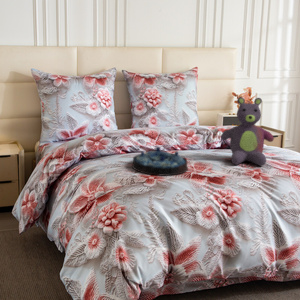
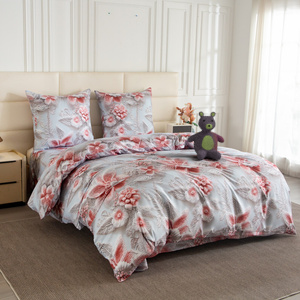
serving tray: present [132,147,188,176] -> none [128,149,169,169]

